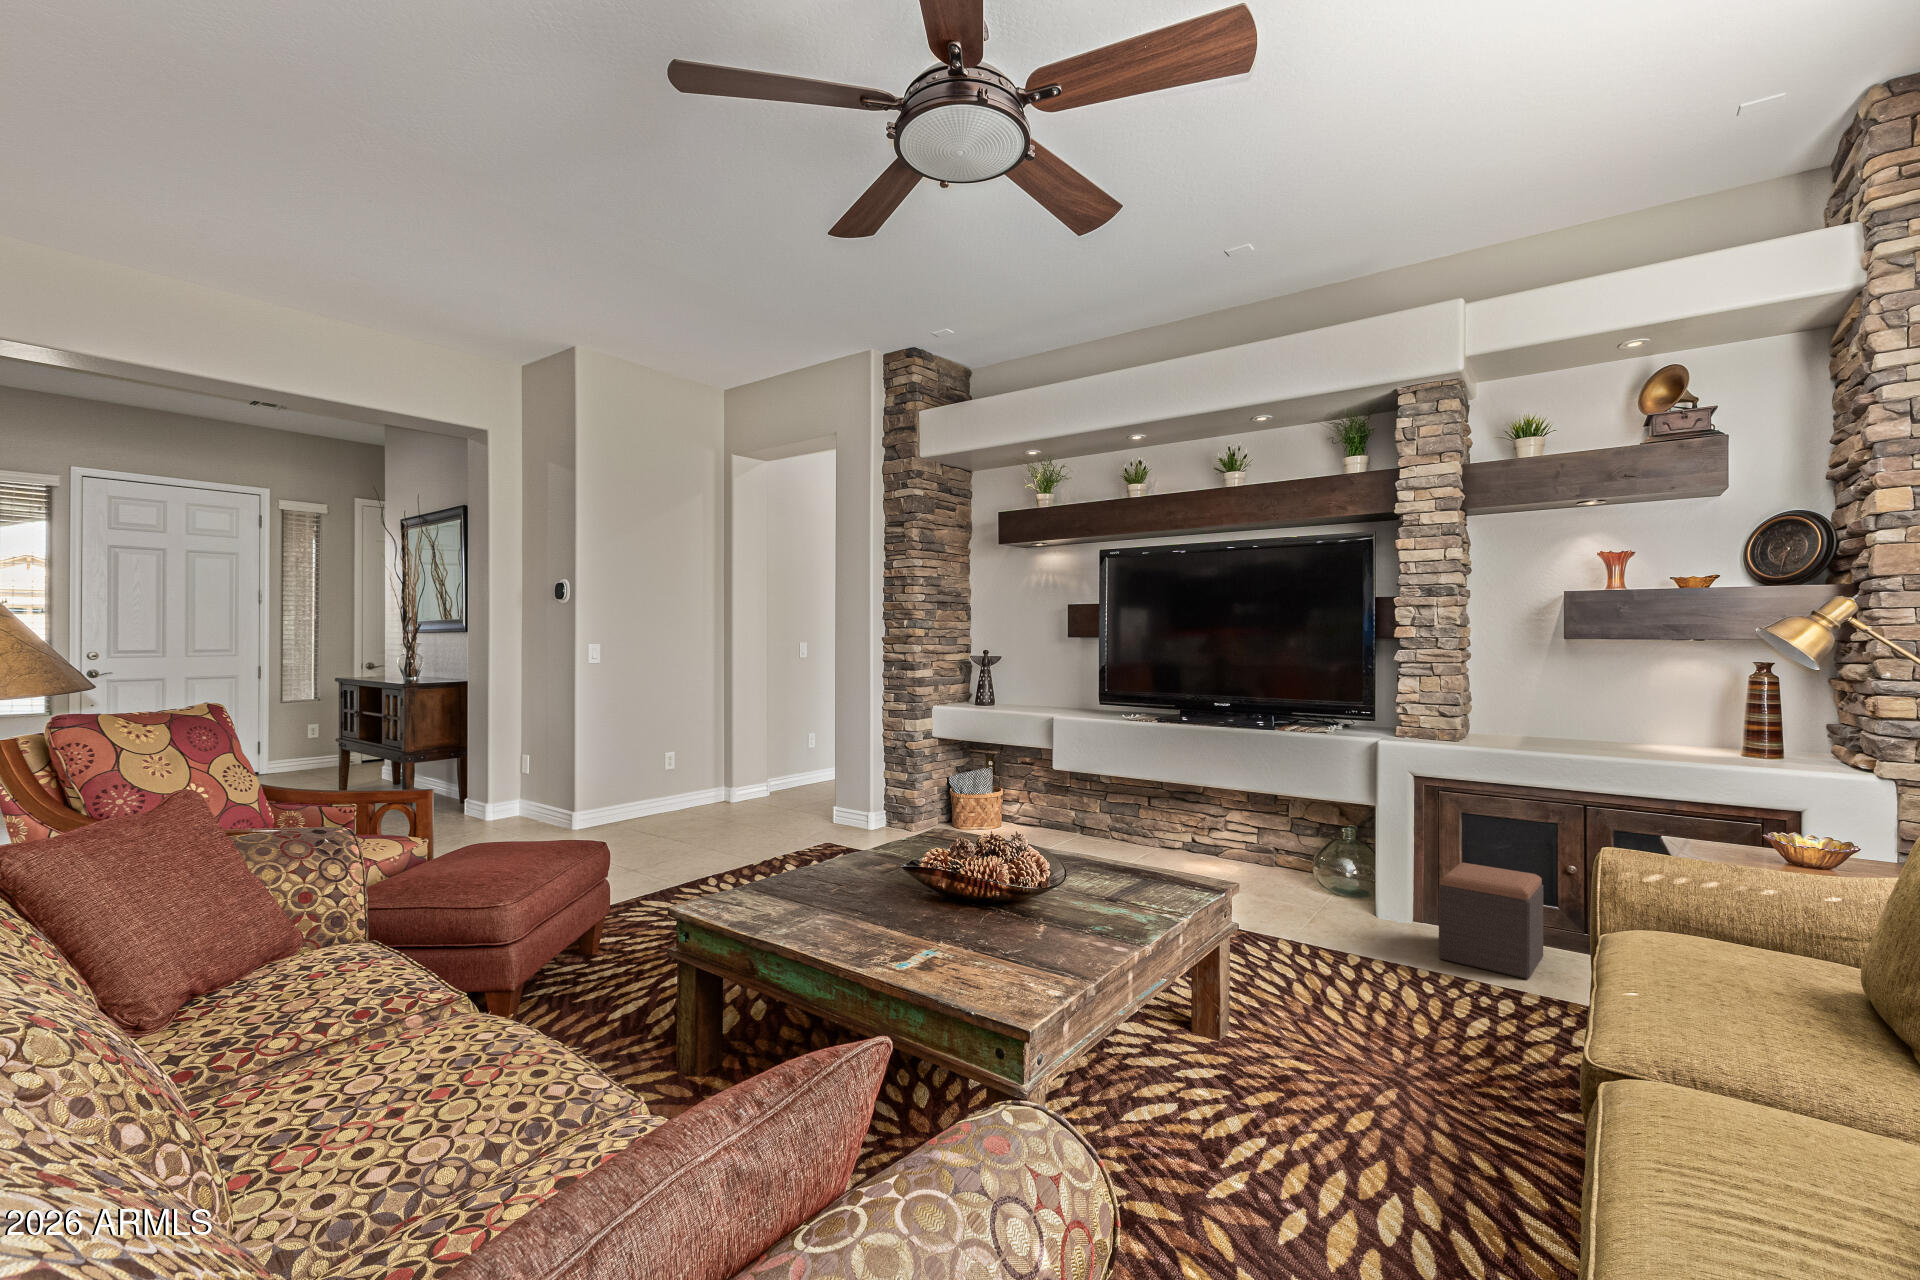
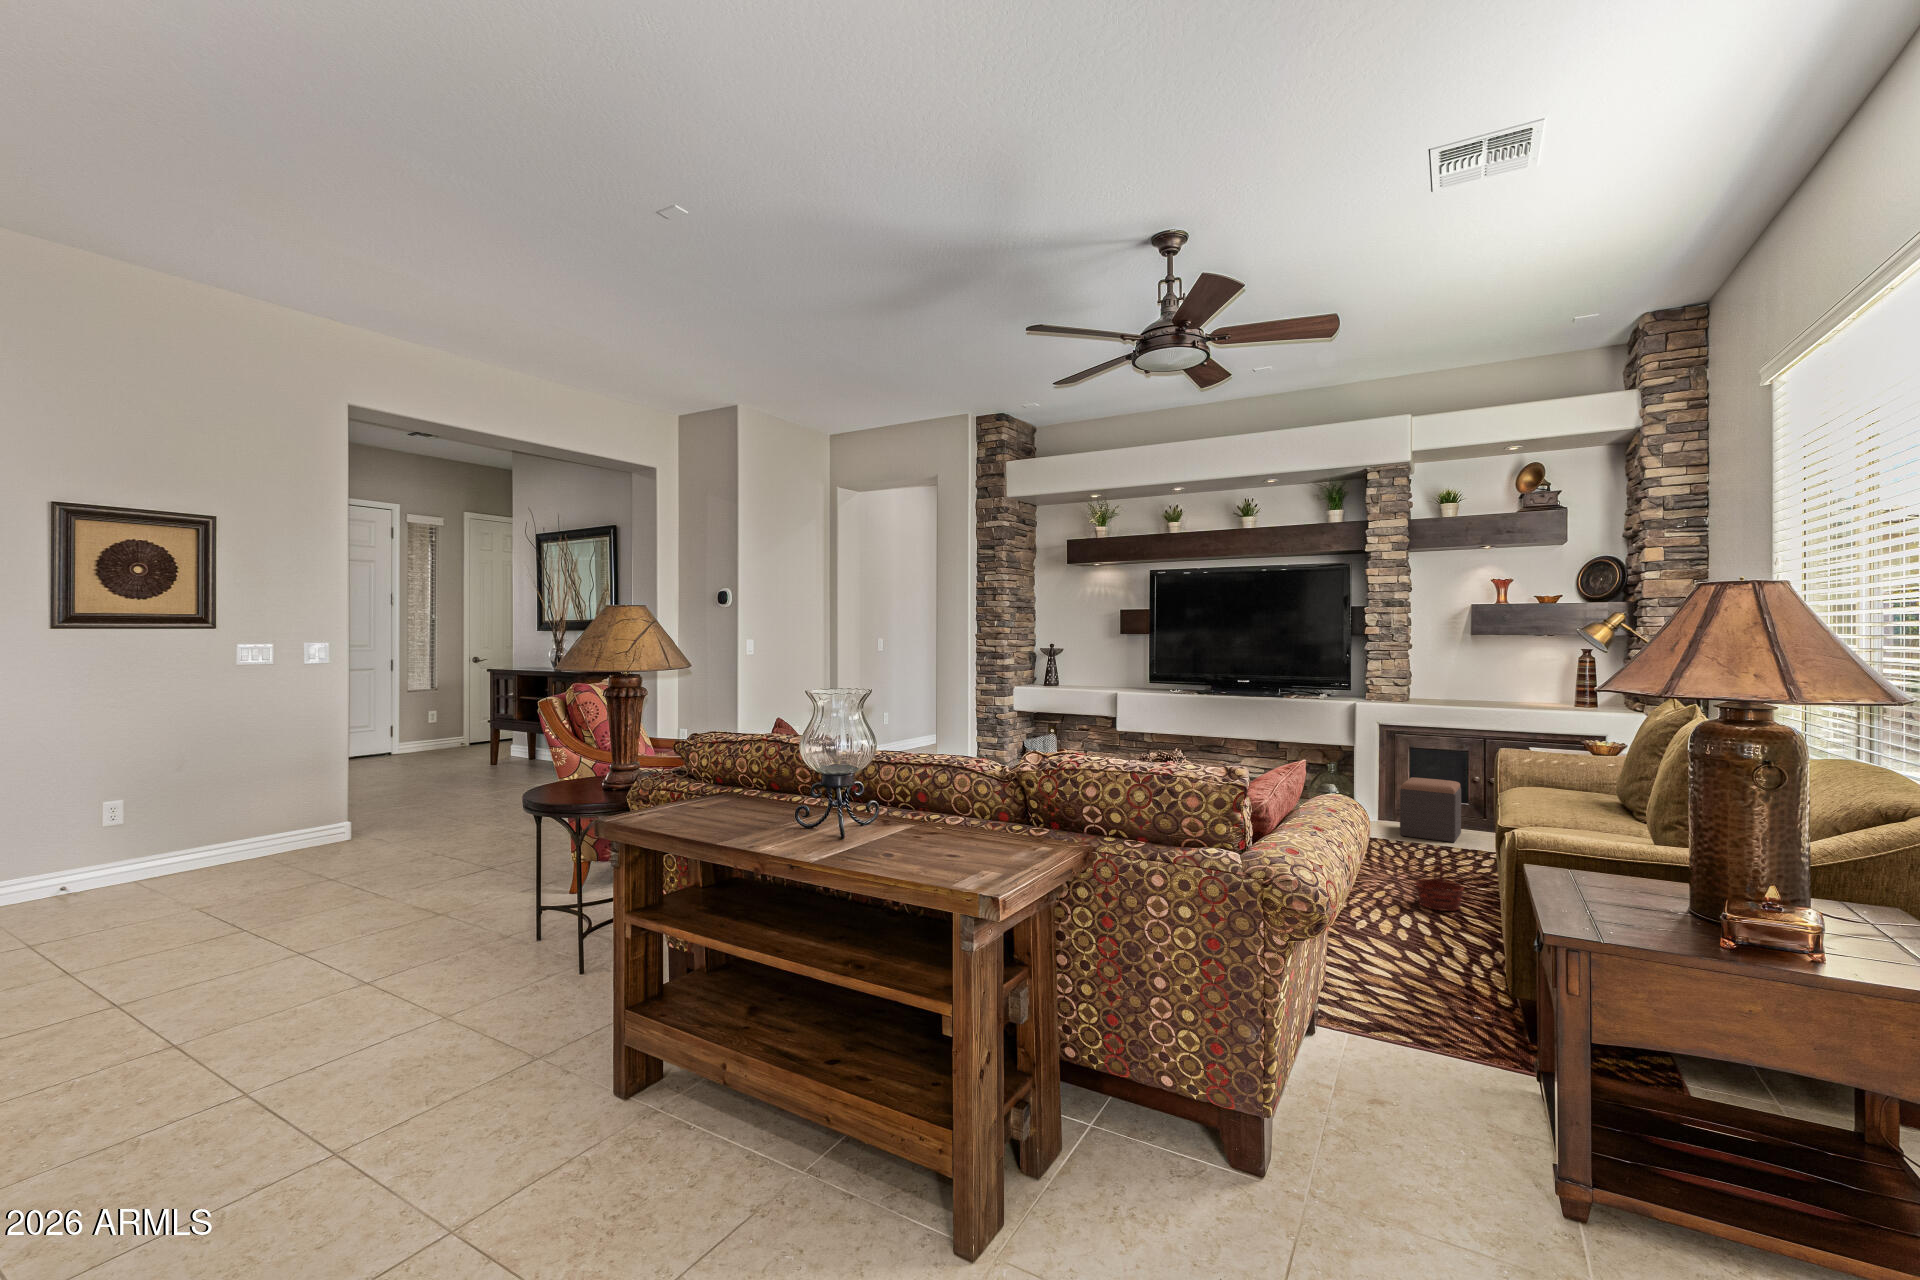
basket: none [1415,1051,1514,1186] -> present [1415,848,1463,911]

